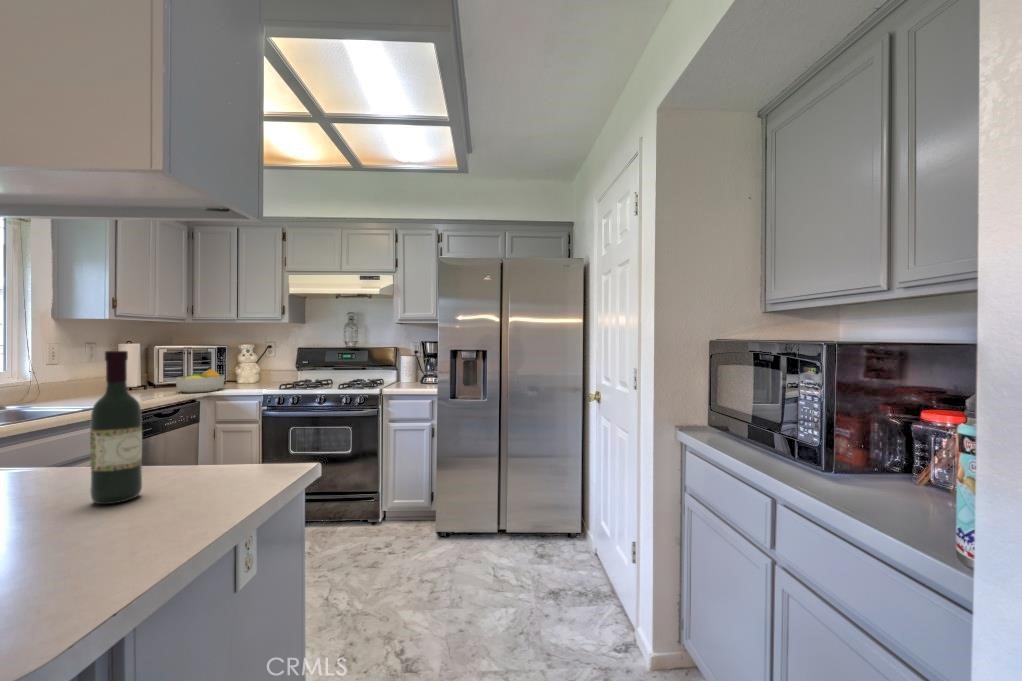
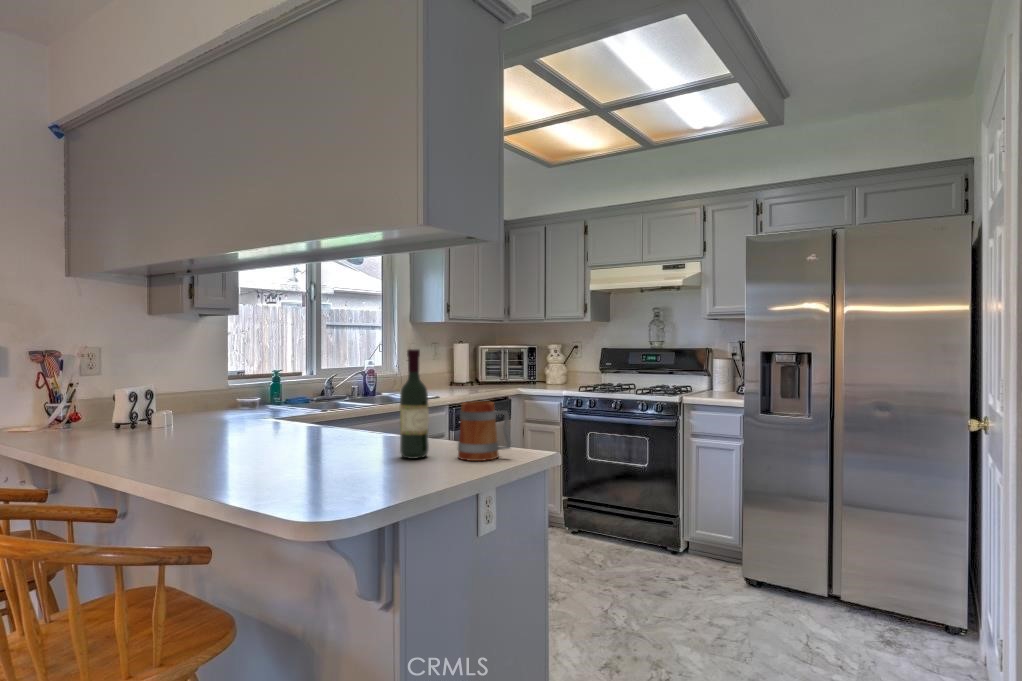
fruit bowl: present [175,369,225,393] -> none [492,368,532,390]
mug: none [191,413,269,492] -> present [458,401,511,461]

